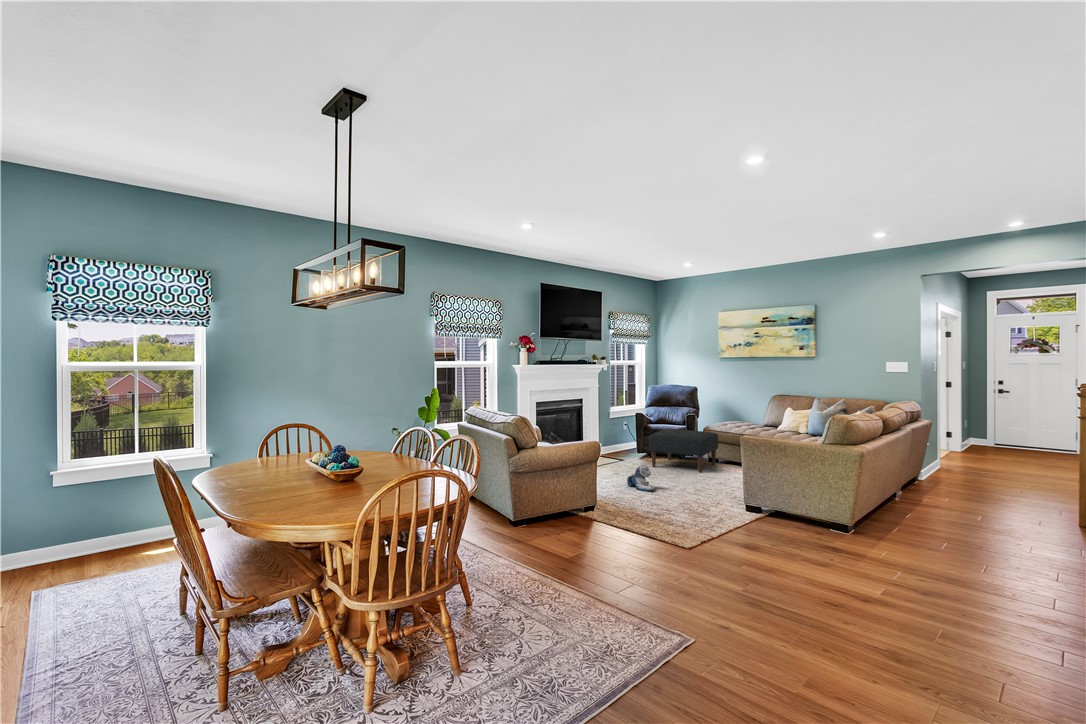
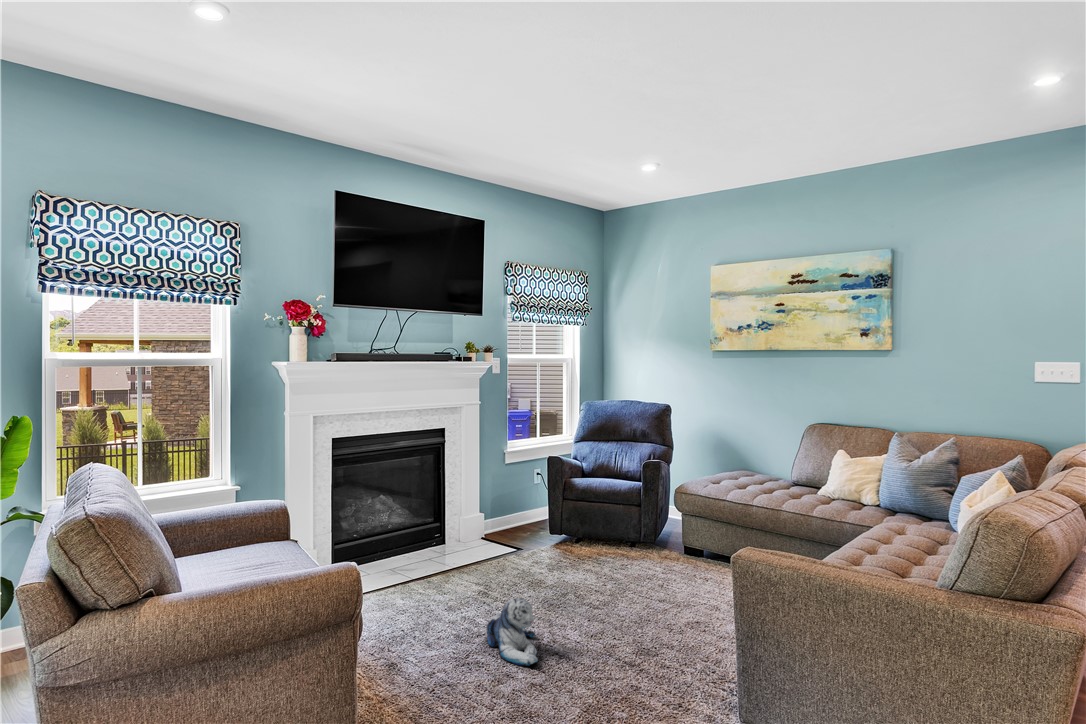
ottoman: present [649,429,718,472] -> none [560,491,702,591]

